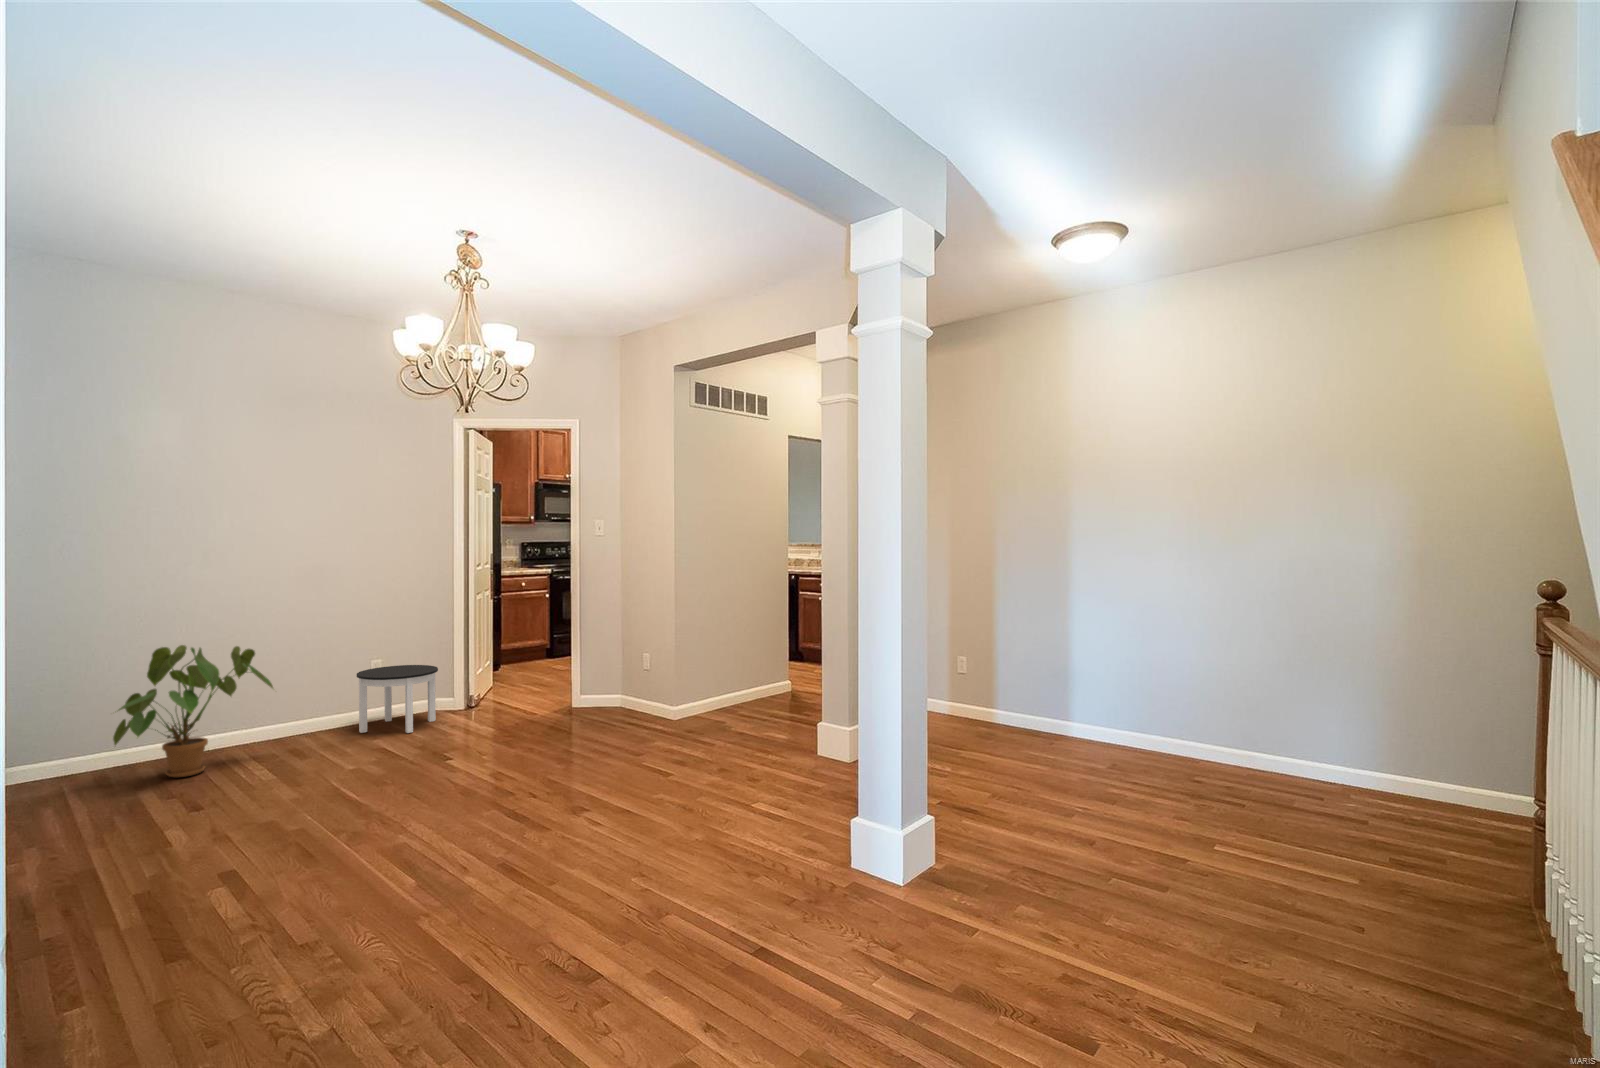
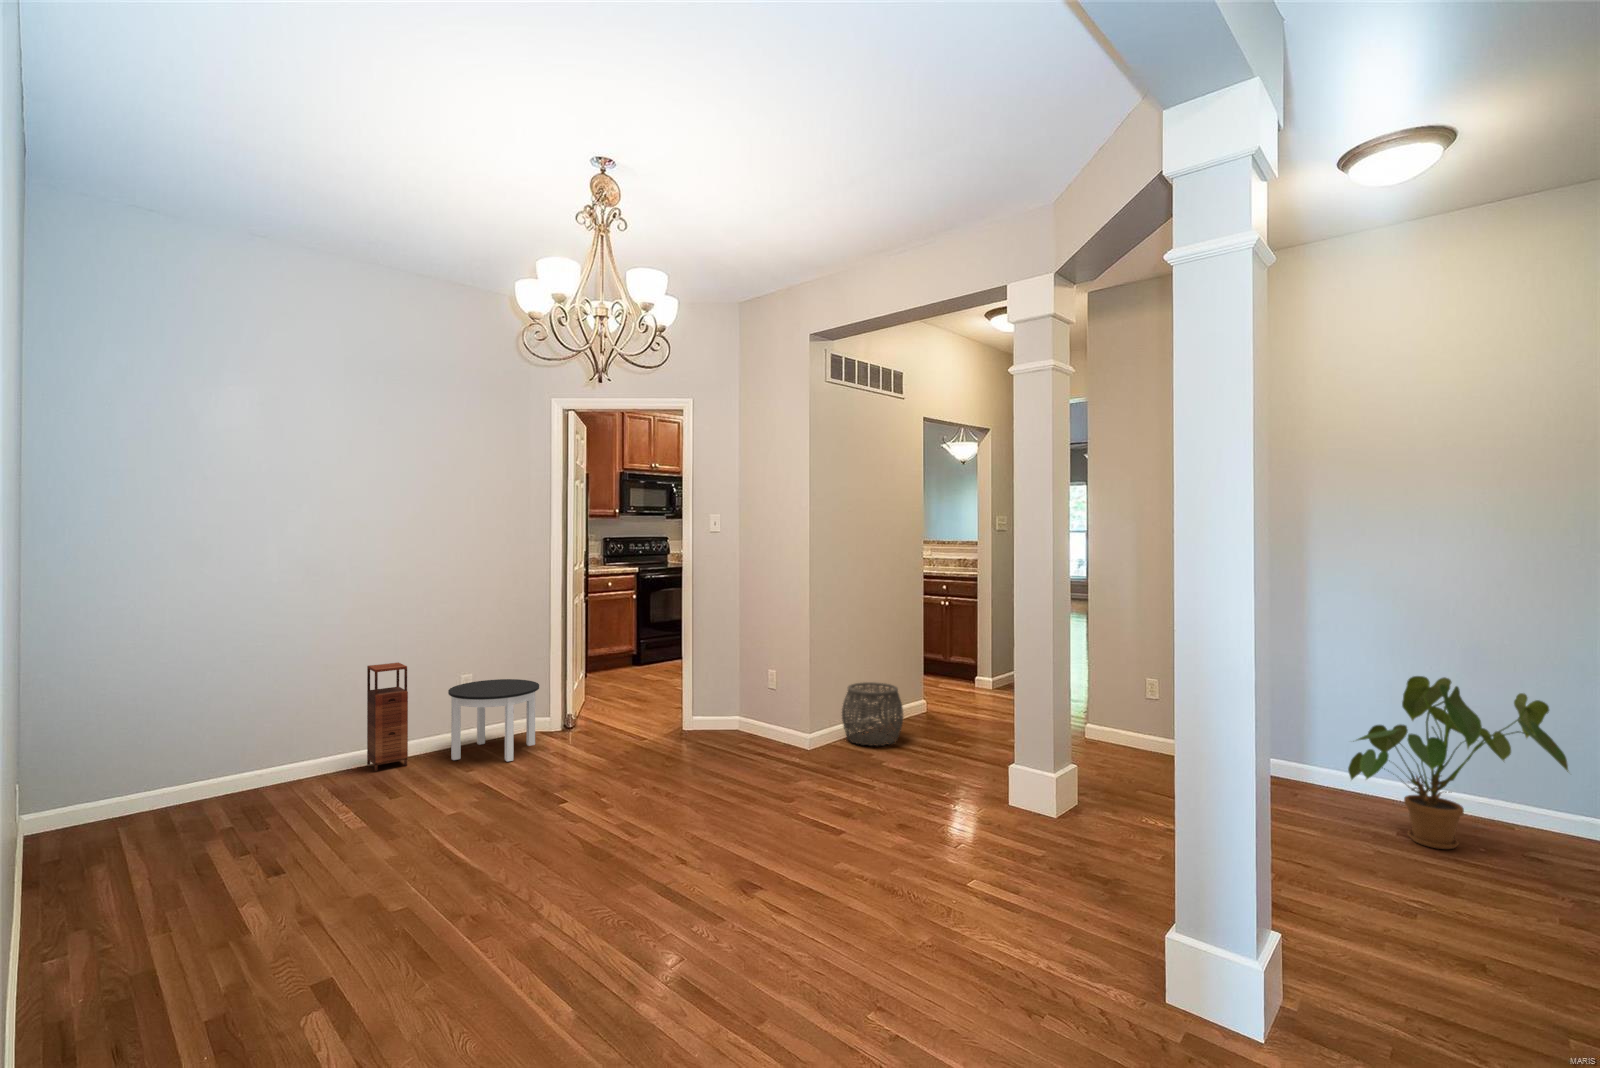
house plant: present [113,645,273,777] -> present [1348,676,1568,849]
storage cabinet: none [285,650,320,742] -> present [367,662,408,771]
woven basket: none [704,663,758,716] -> present [842,682,903,746]

